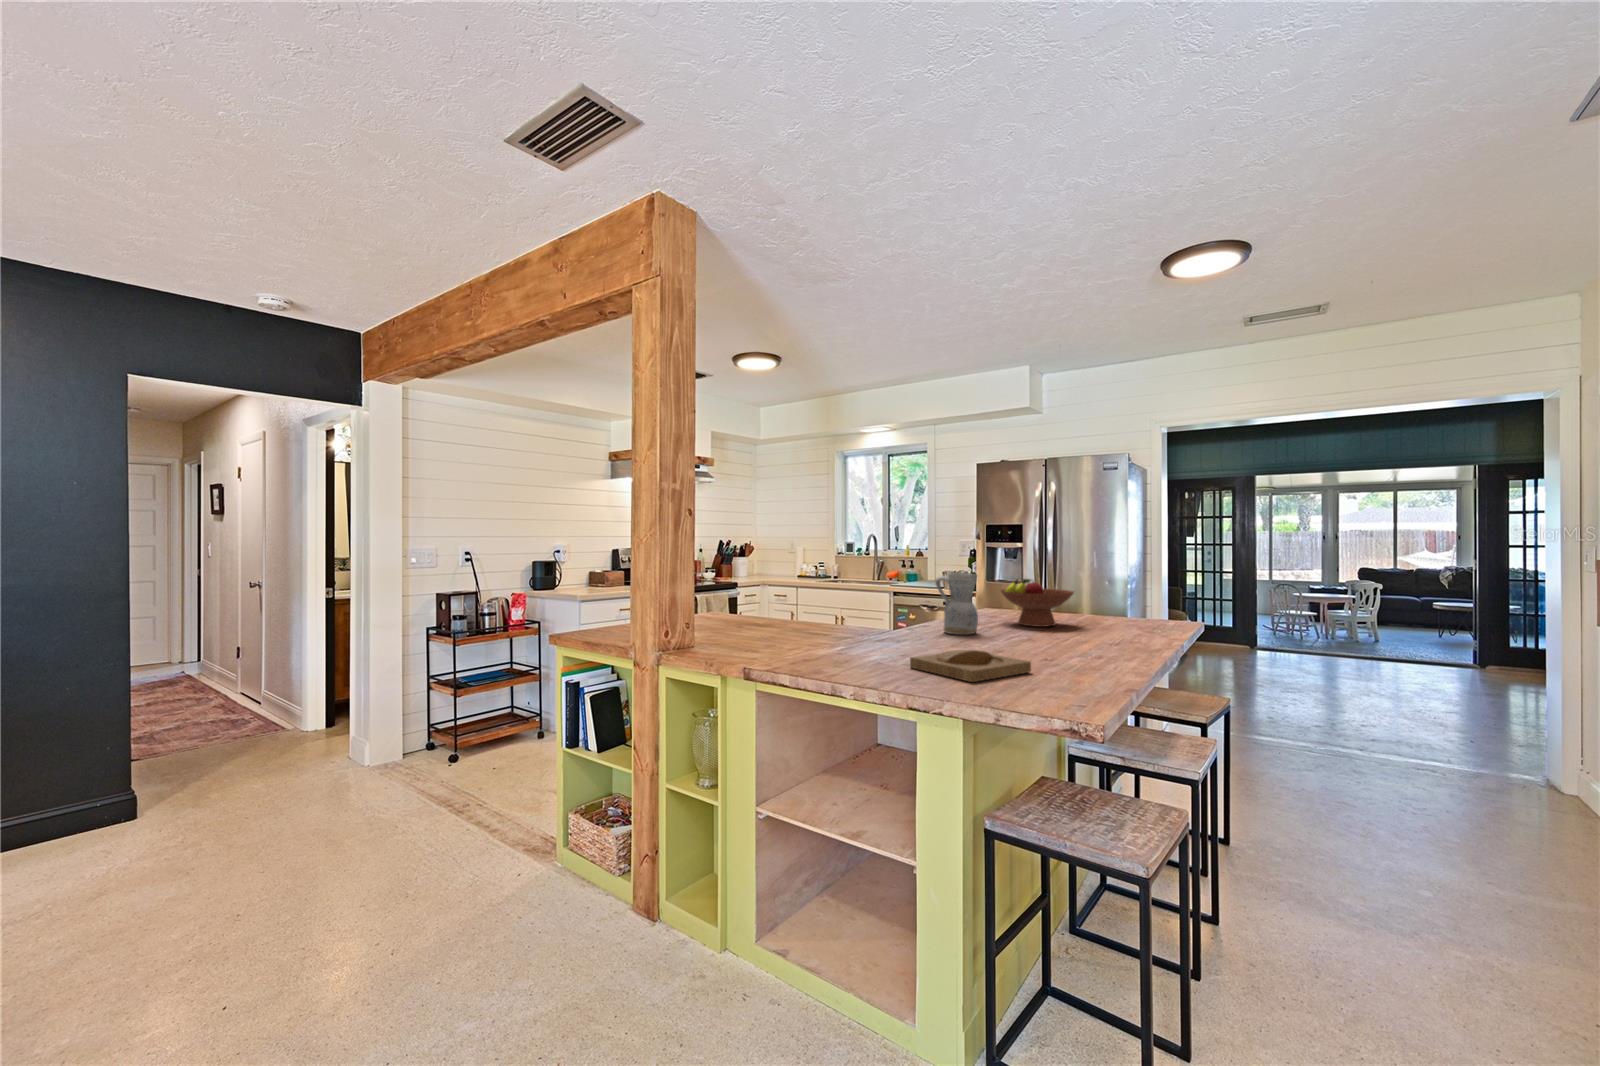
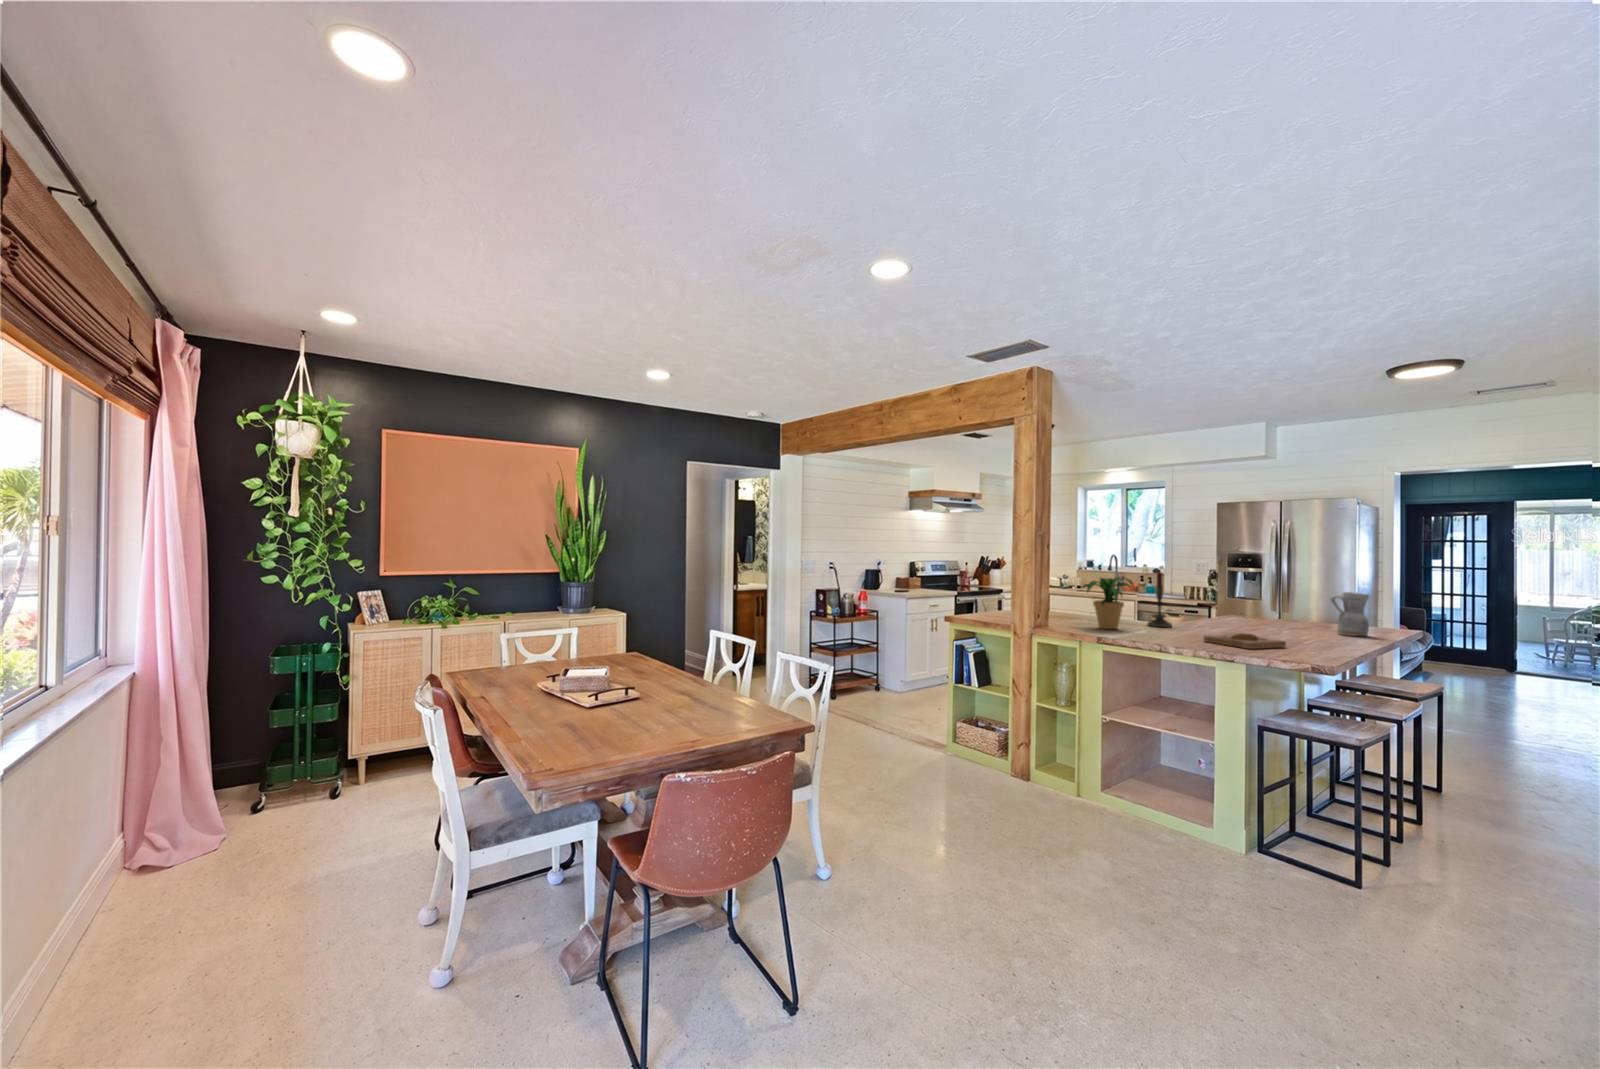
candle: none [854,548,888,638] -> present [1147,572,1172,627]
potted plant: none [741,560,827,648] -> present [1082,577,1134,629]
ceramic pitcher: present [935,572,978,634] -> present [1331,592,1369,636]
fruit bowl: present [1000,579,1074,627] -> none [1250,594,1313,627]

